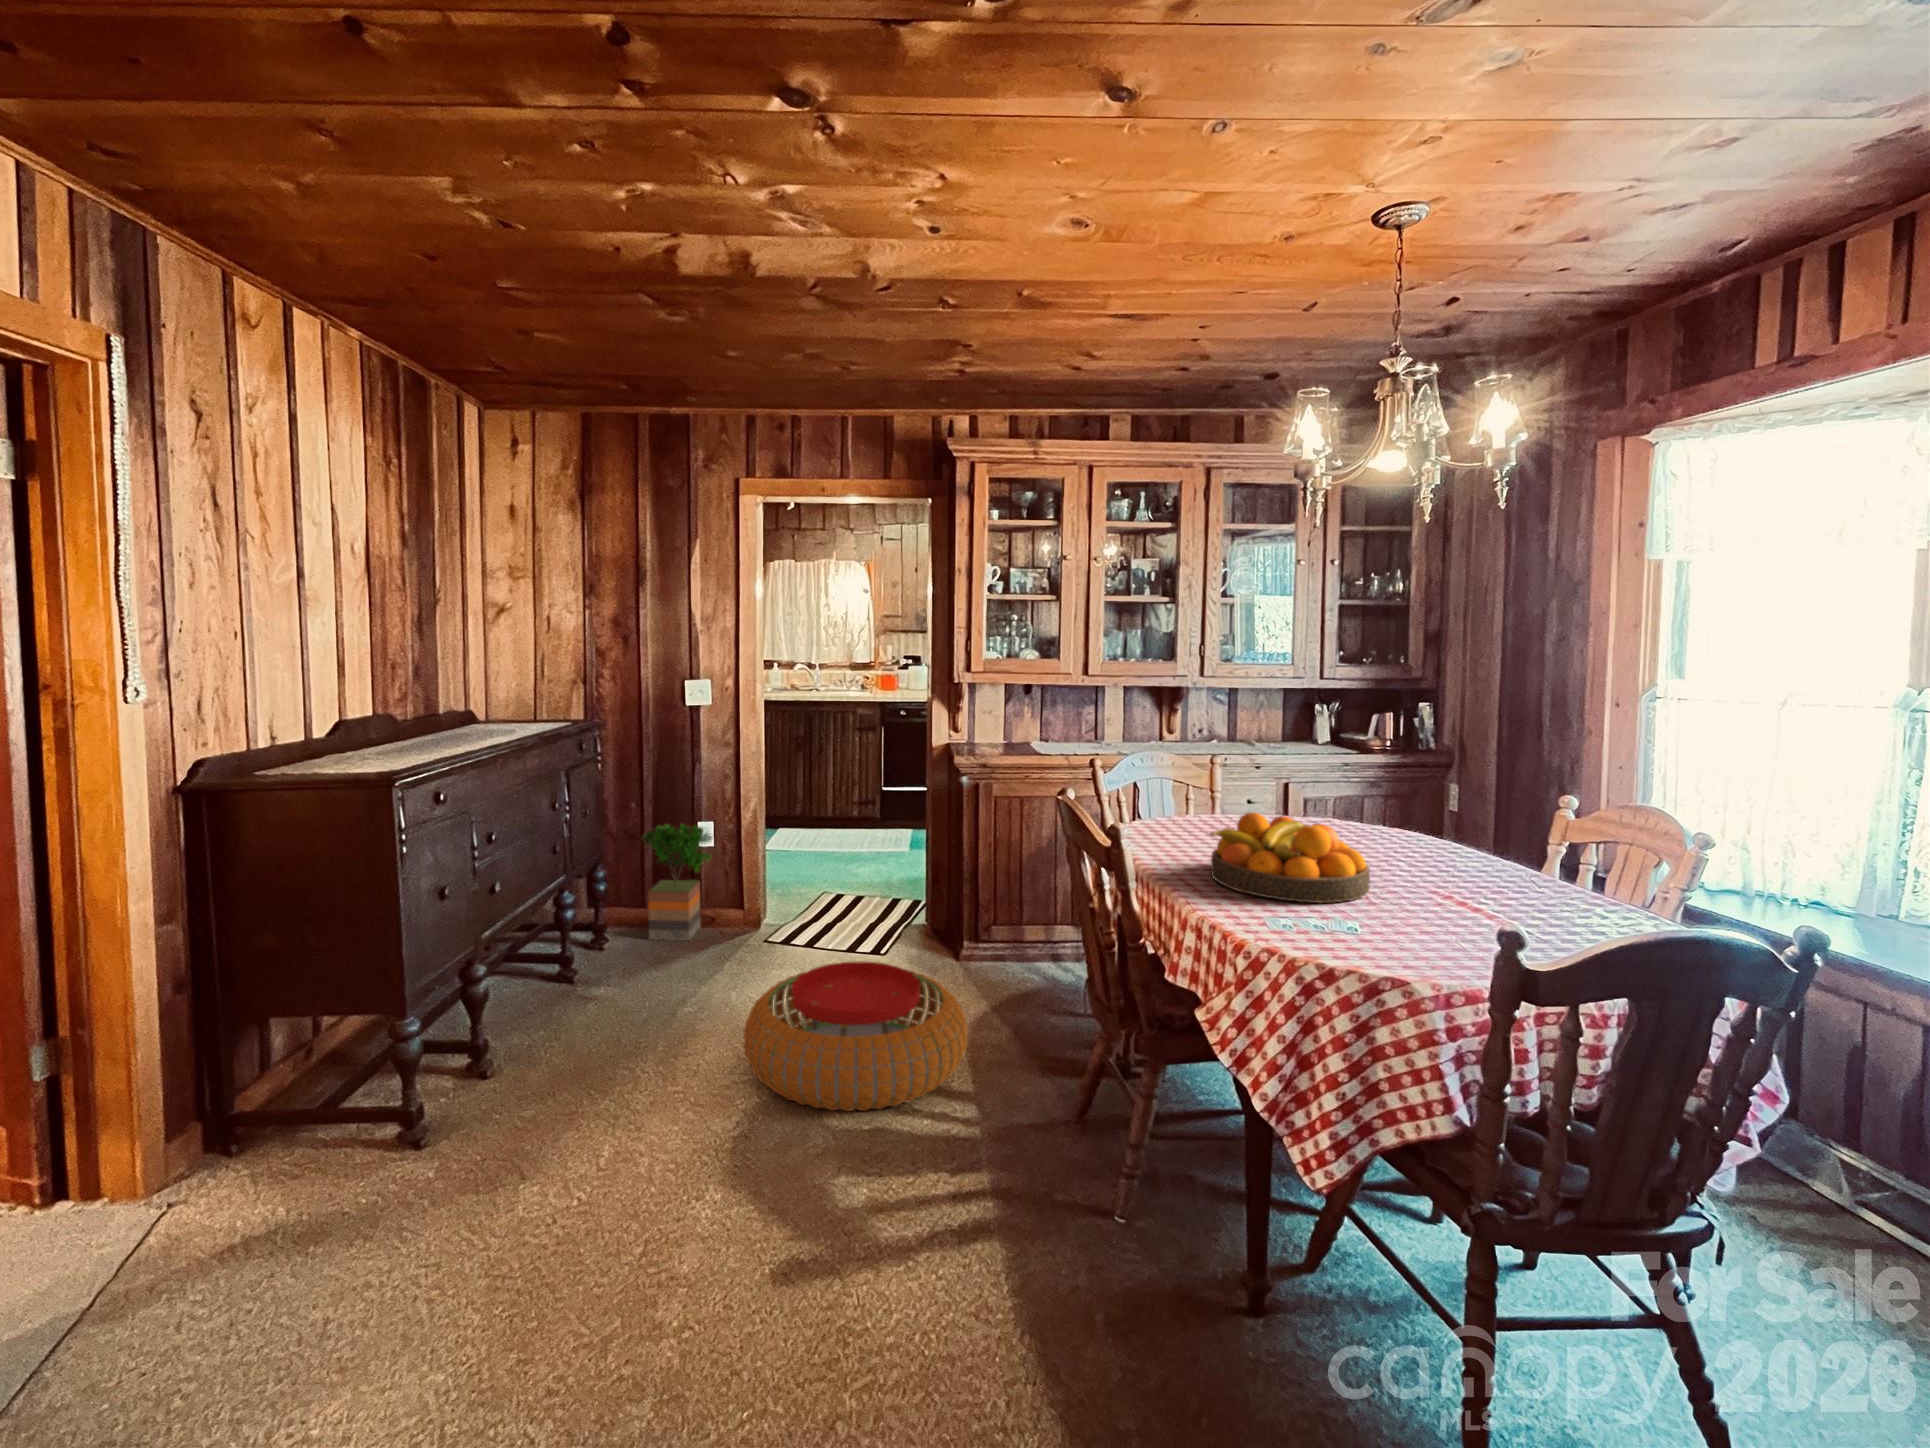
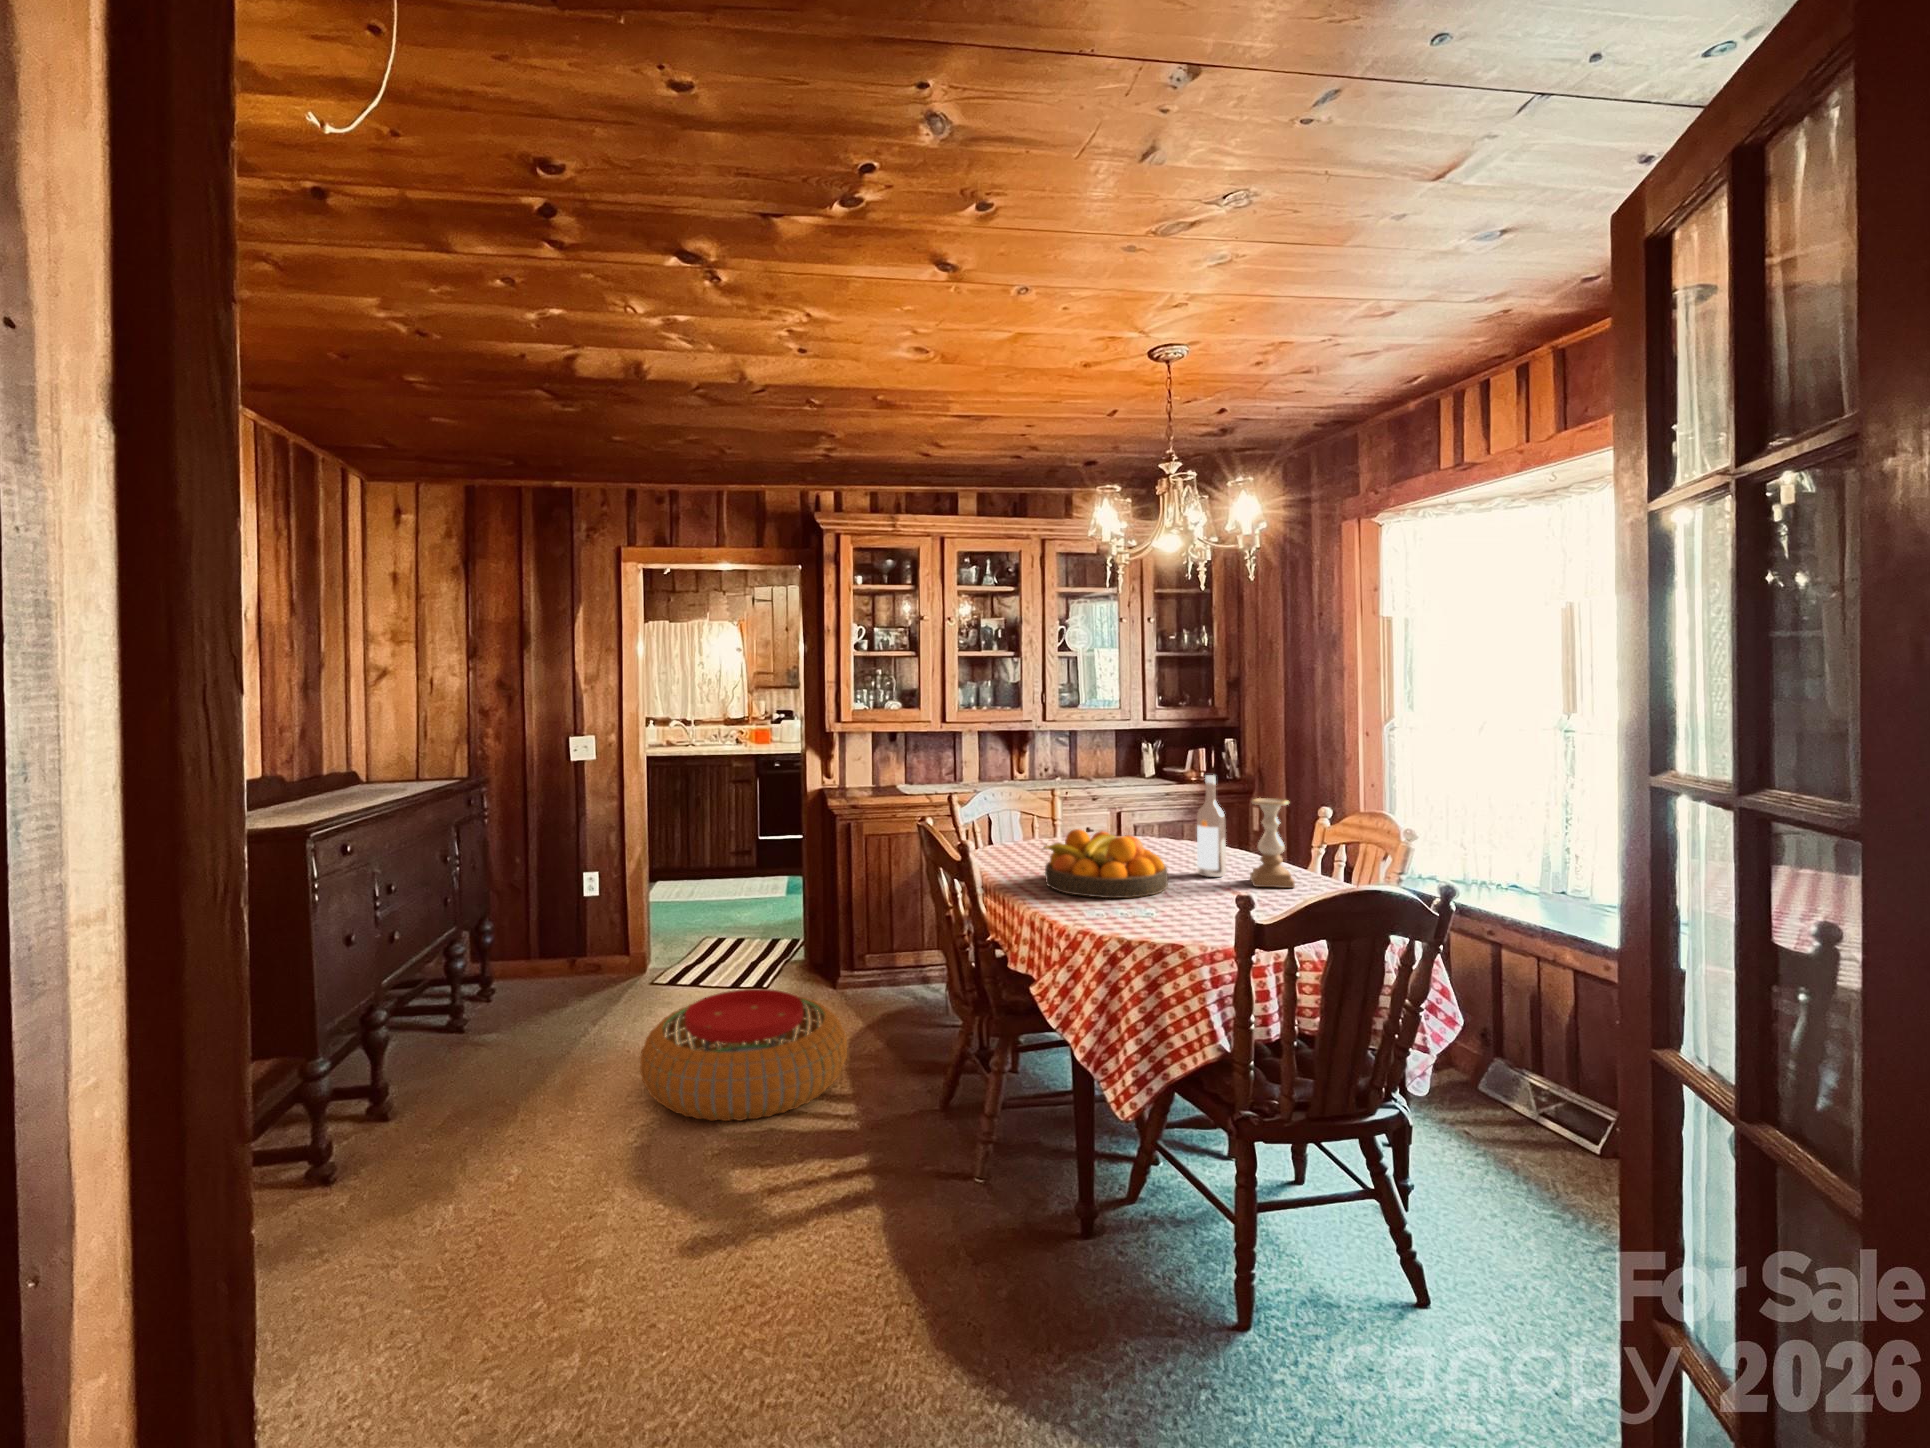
wine bottle: none [1405,753,1446,880] -> present [1197,775,1226,877]
candle holder: none [1478,786,1543,902] -> present [1250,798,1295,888]
potted tree: present [643,825,712,941] -> none [524,876,600,992]

